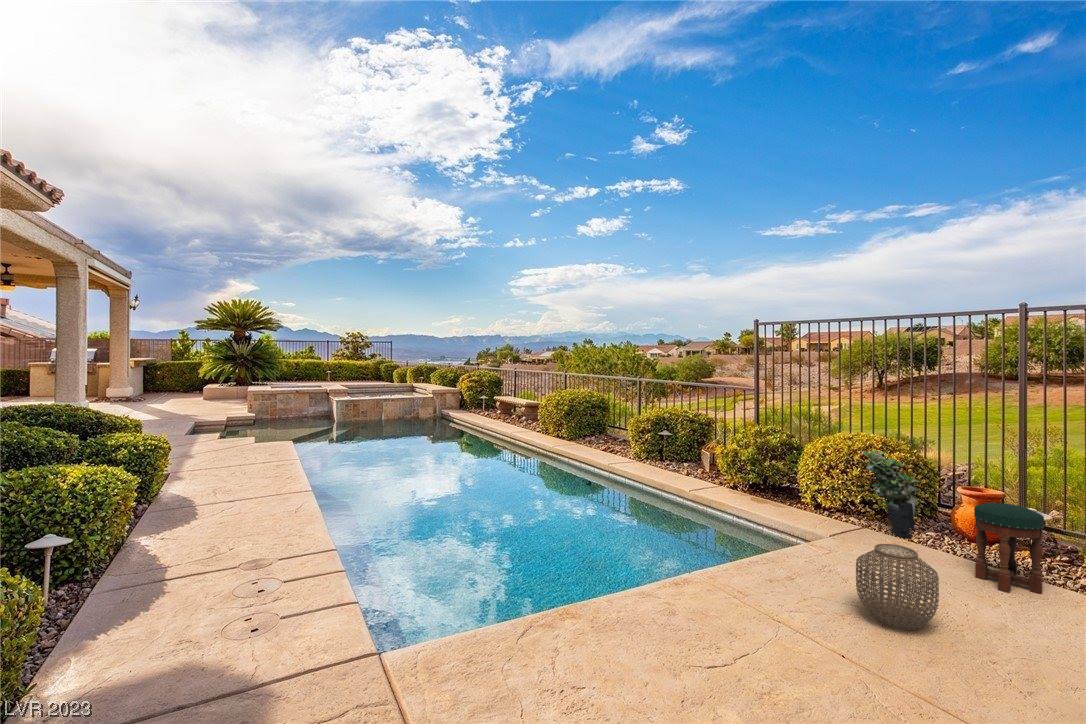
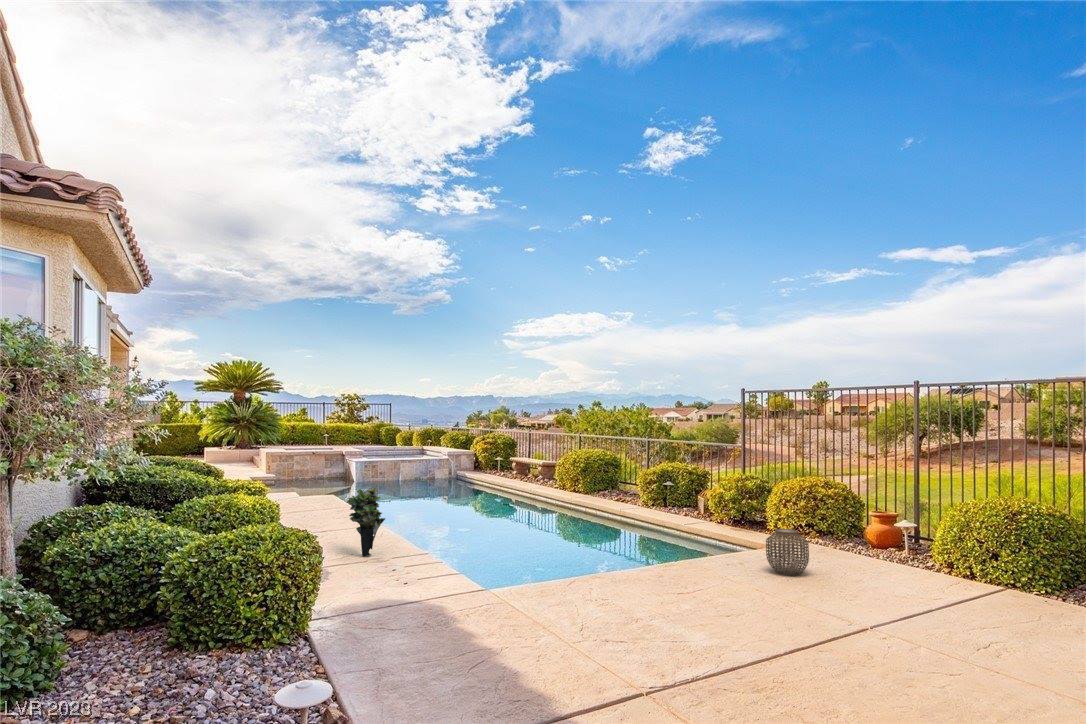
potted plant: present [862,450,920,538] -> present [348,488,385,556]
stool: present [974,503,1044,593] -> none [854,512,892,566]

